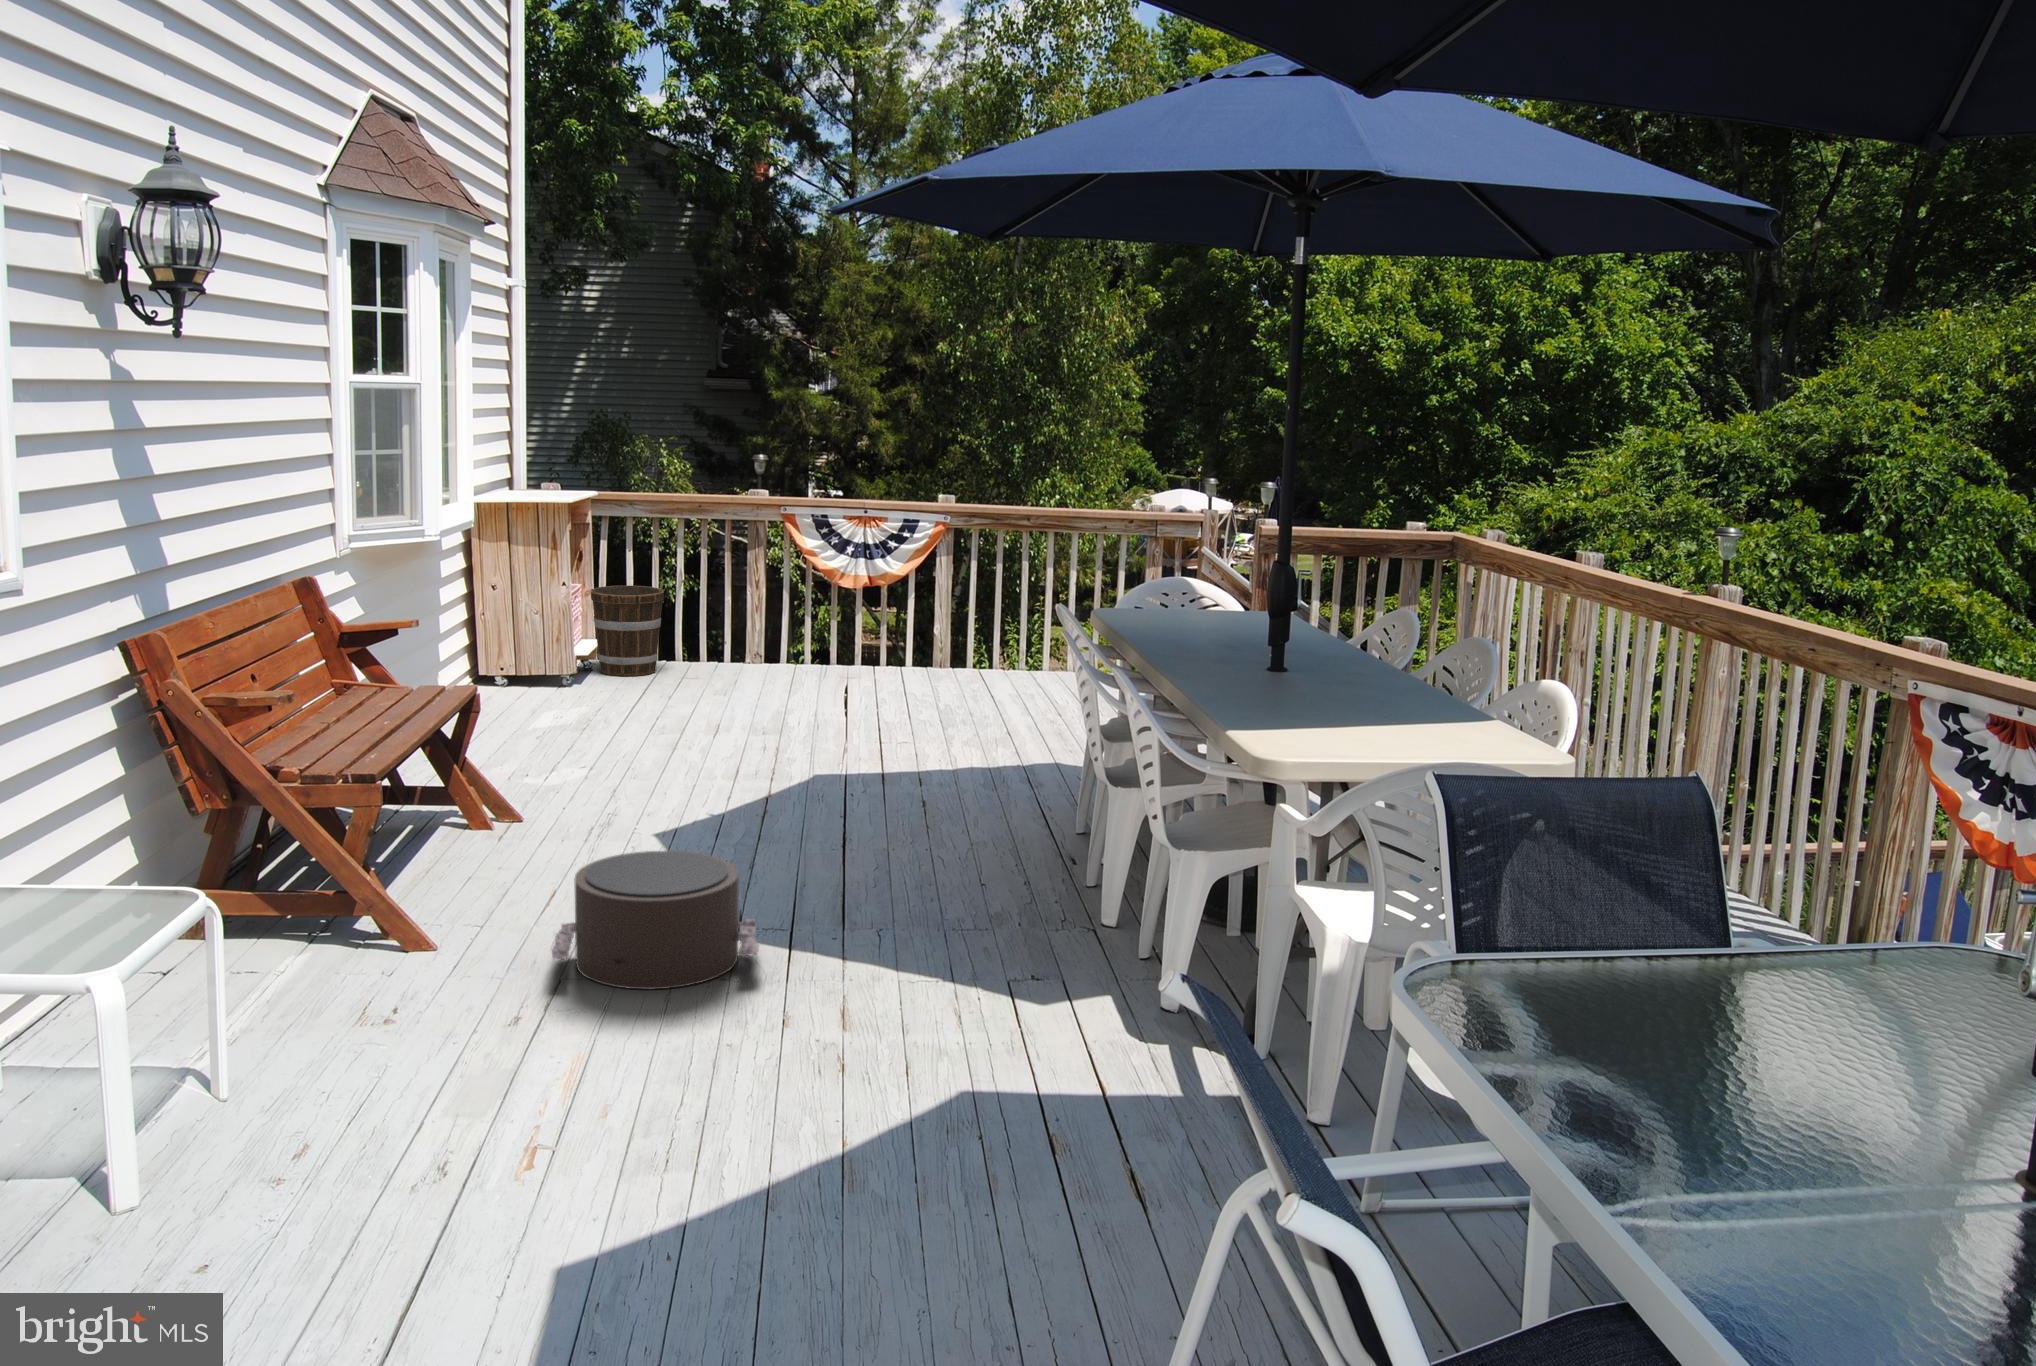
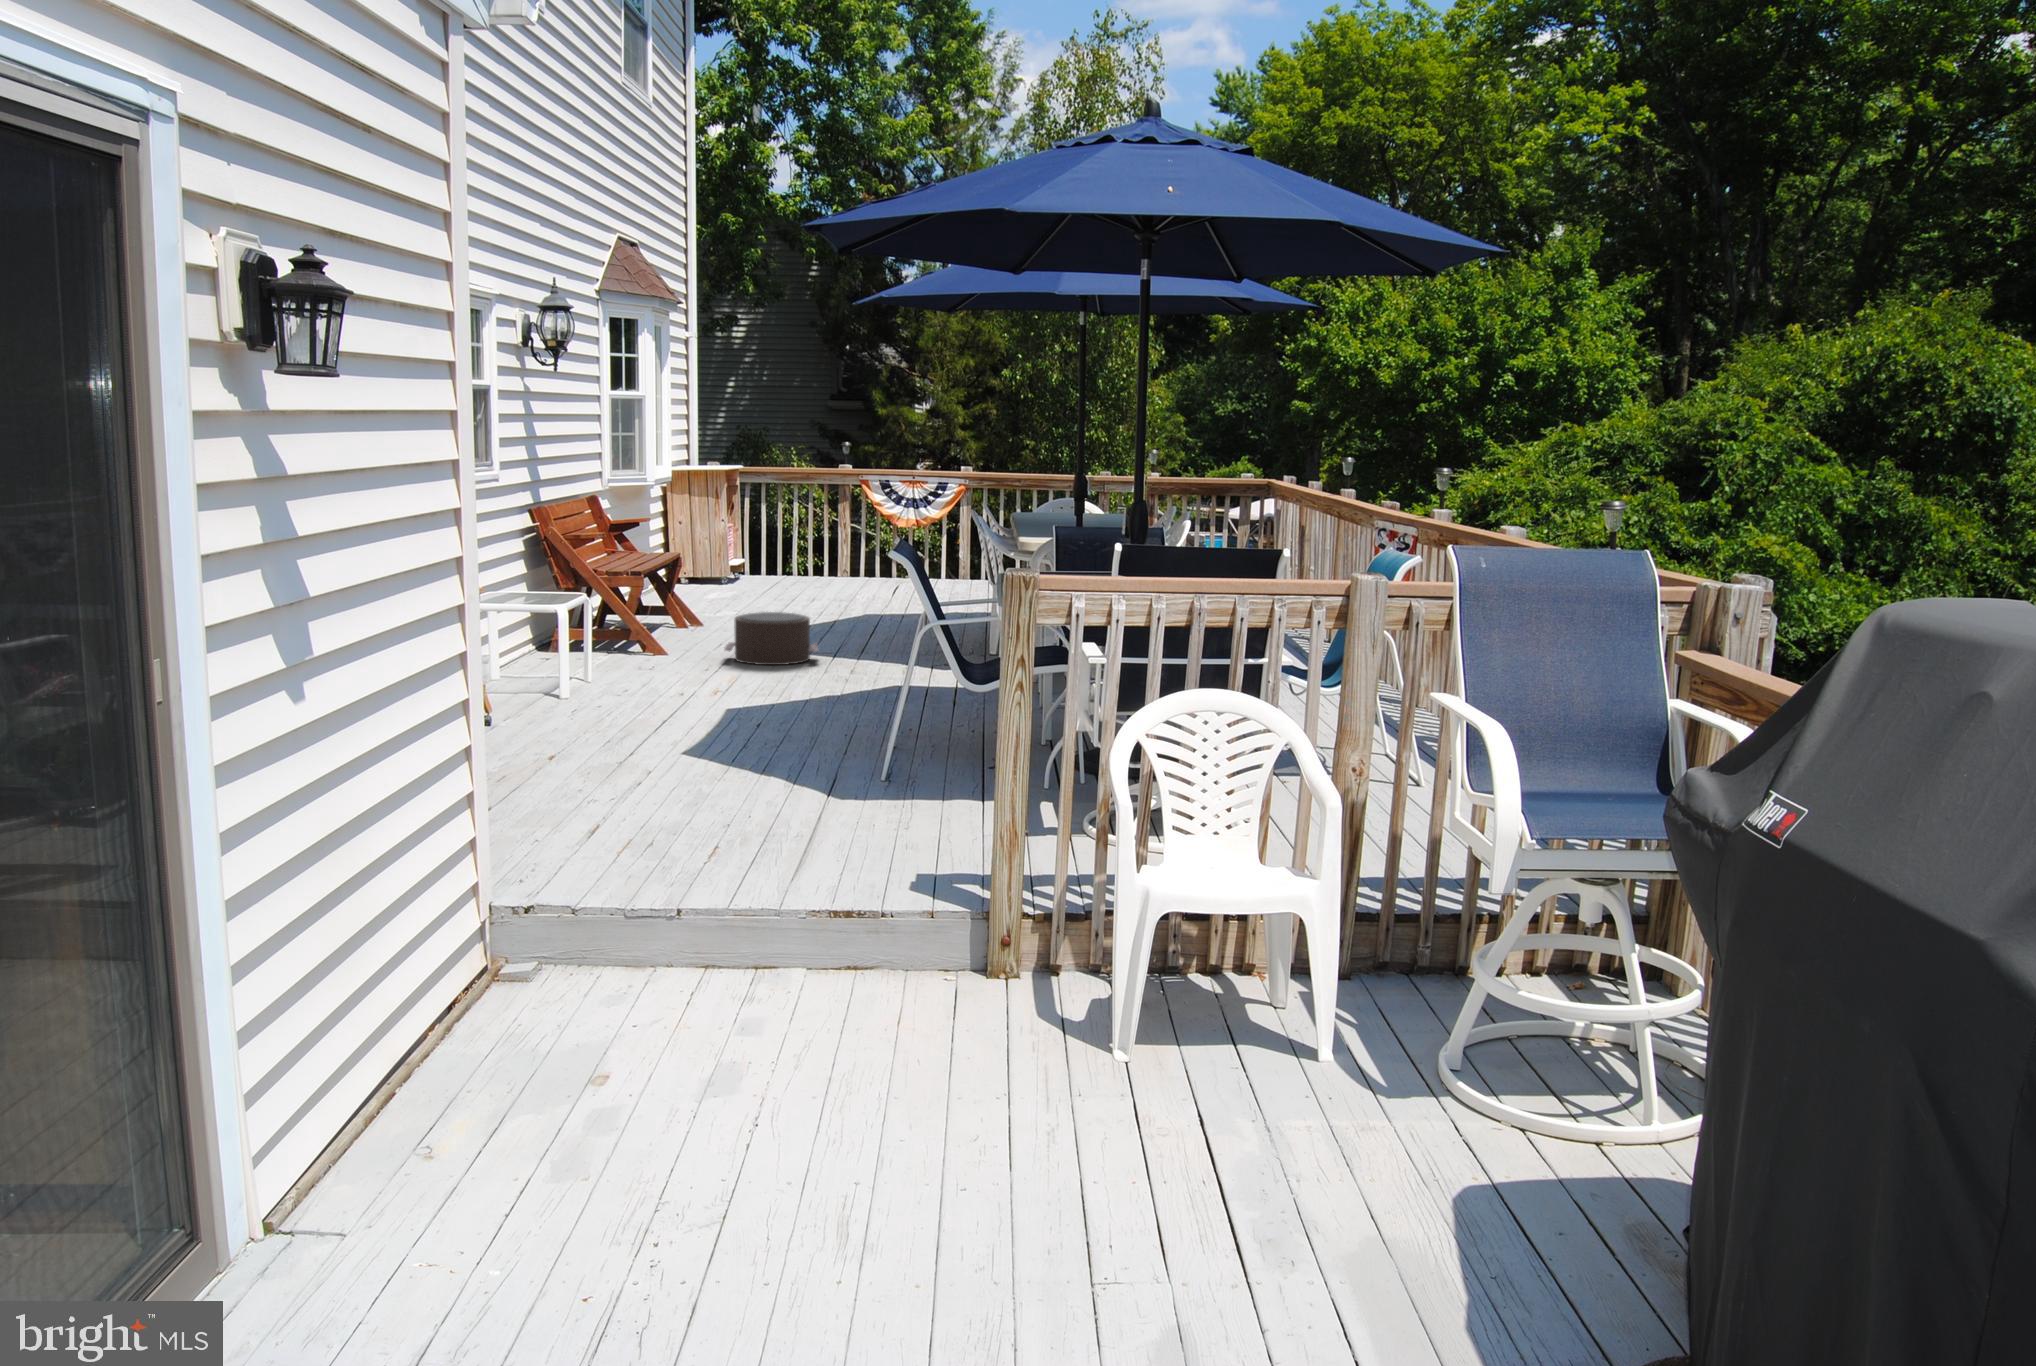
bucket: present [590,586,664,676] -> none [739,525,784,580]

